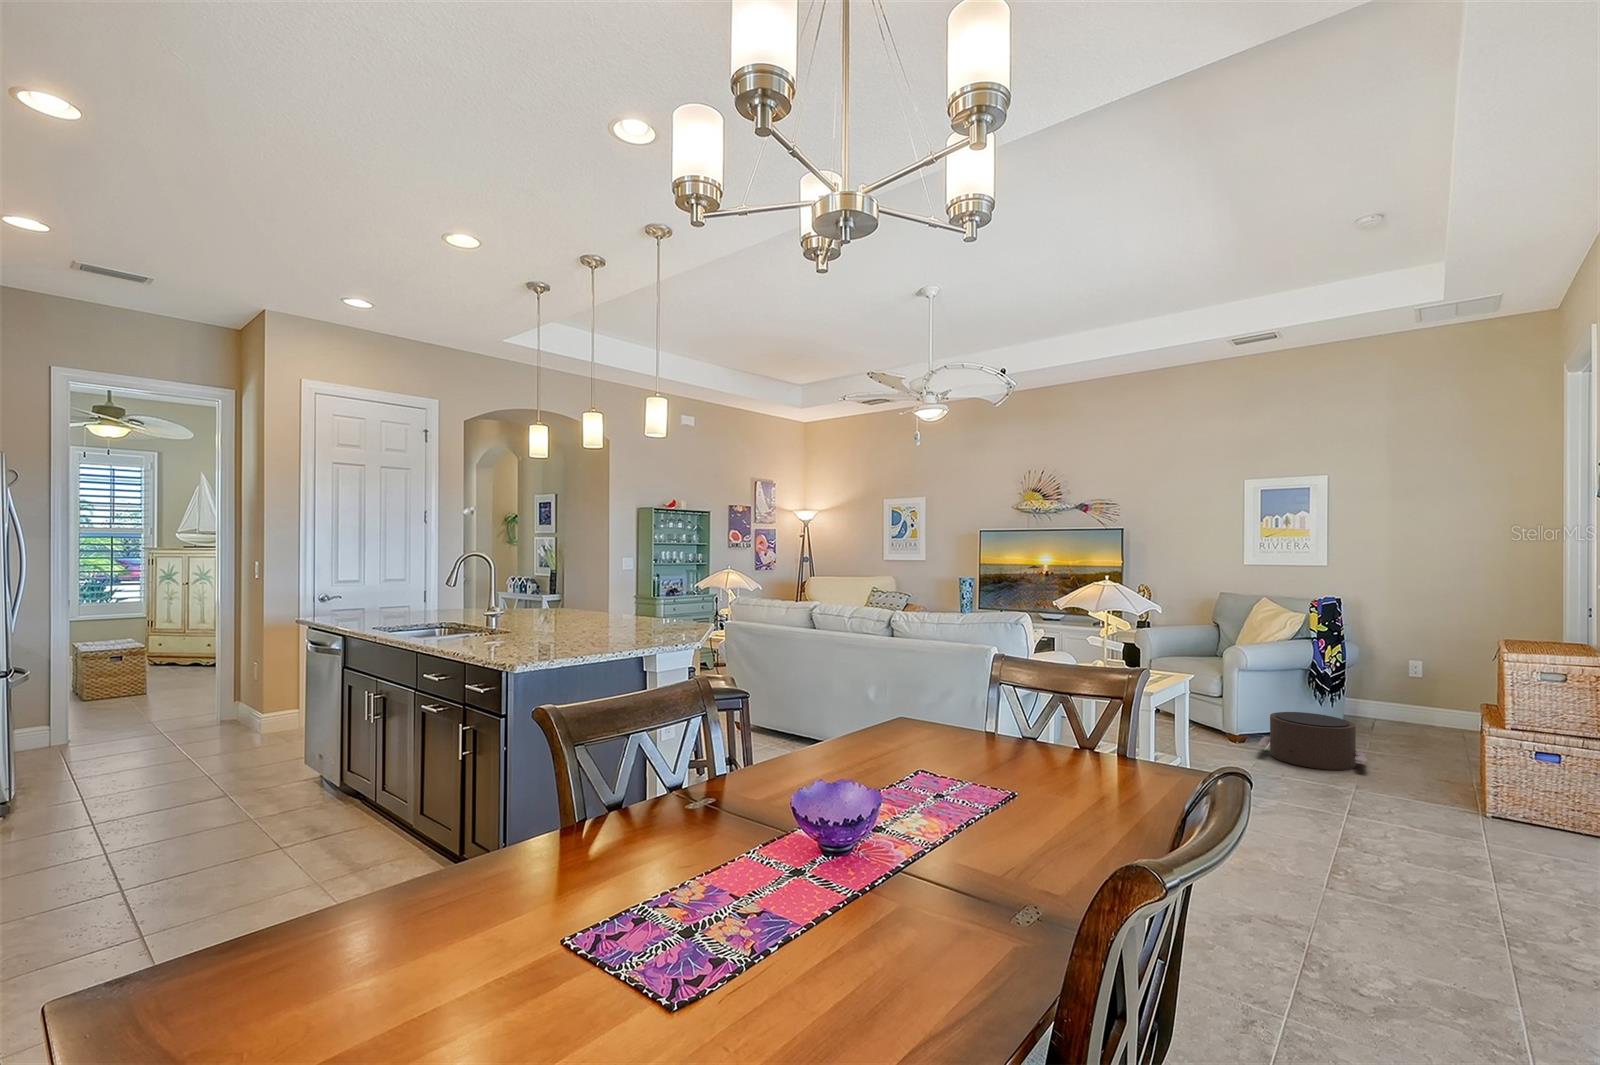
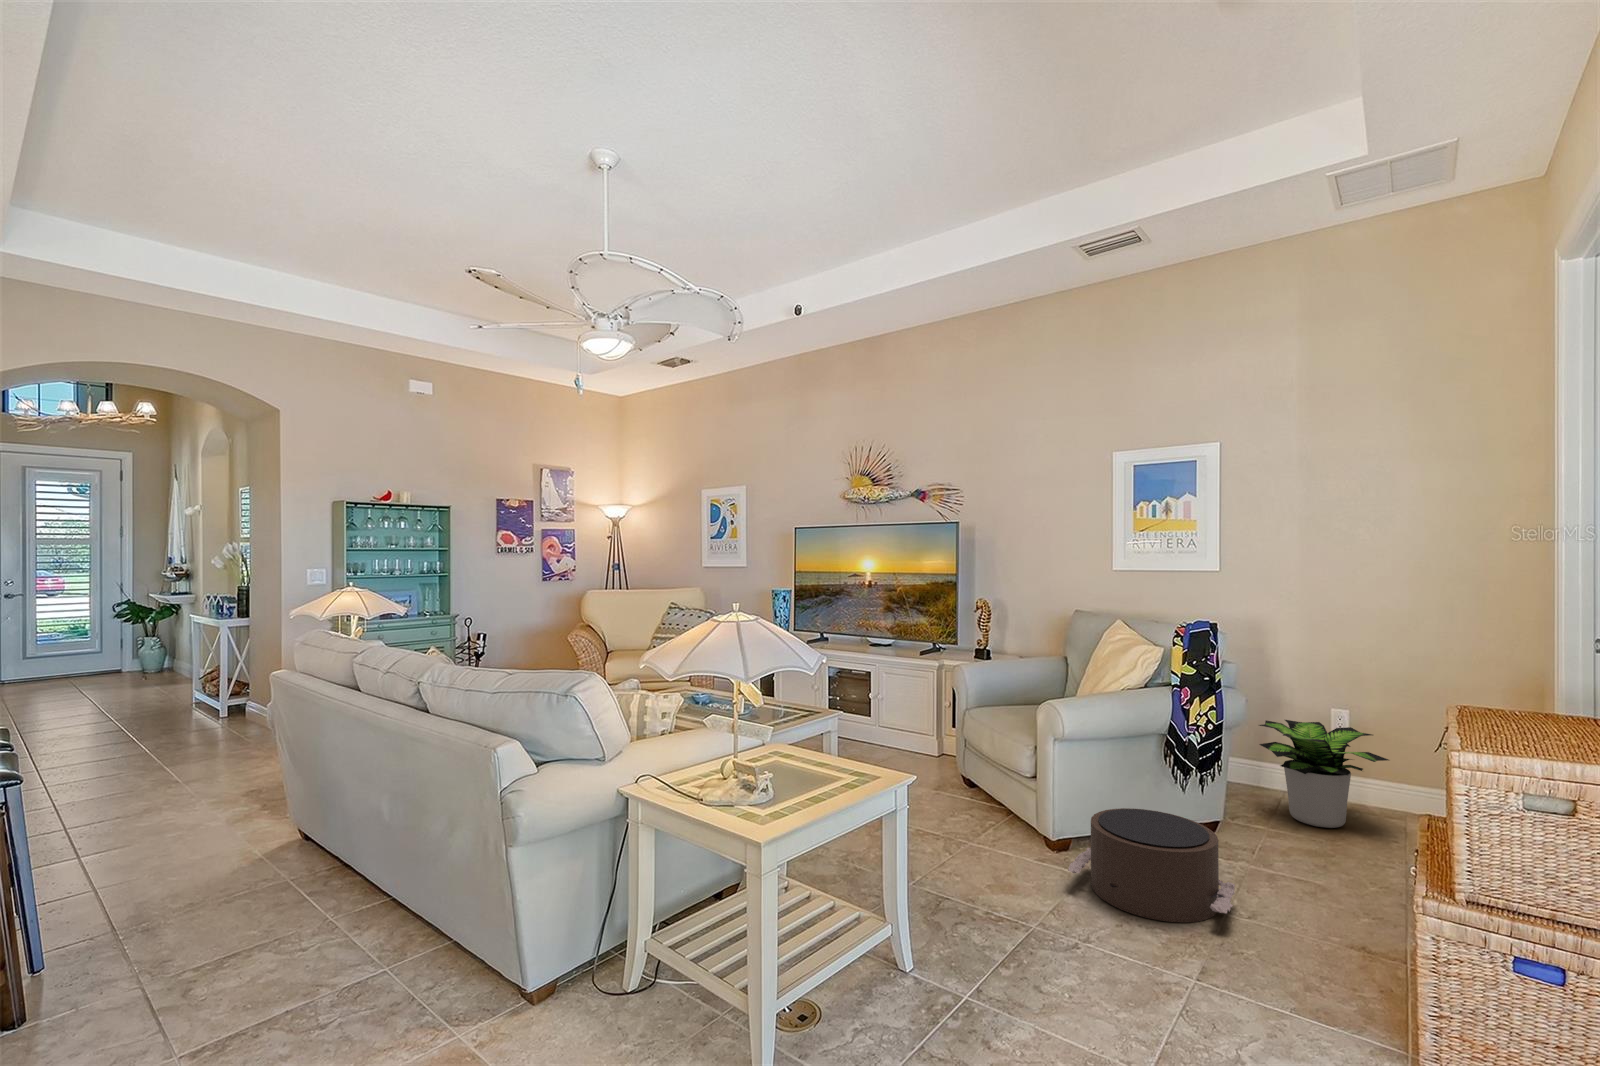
potted plant: none [1362,665,1456,733] -> present [1259,720,1389,828]

